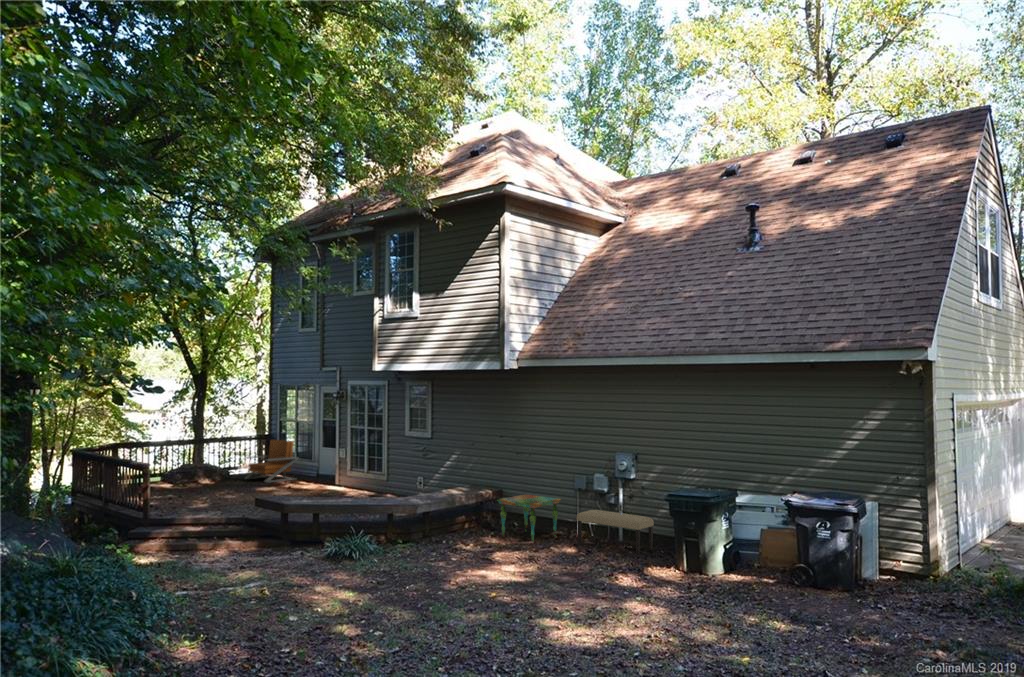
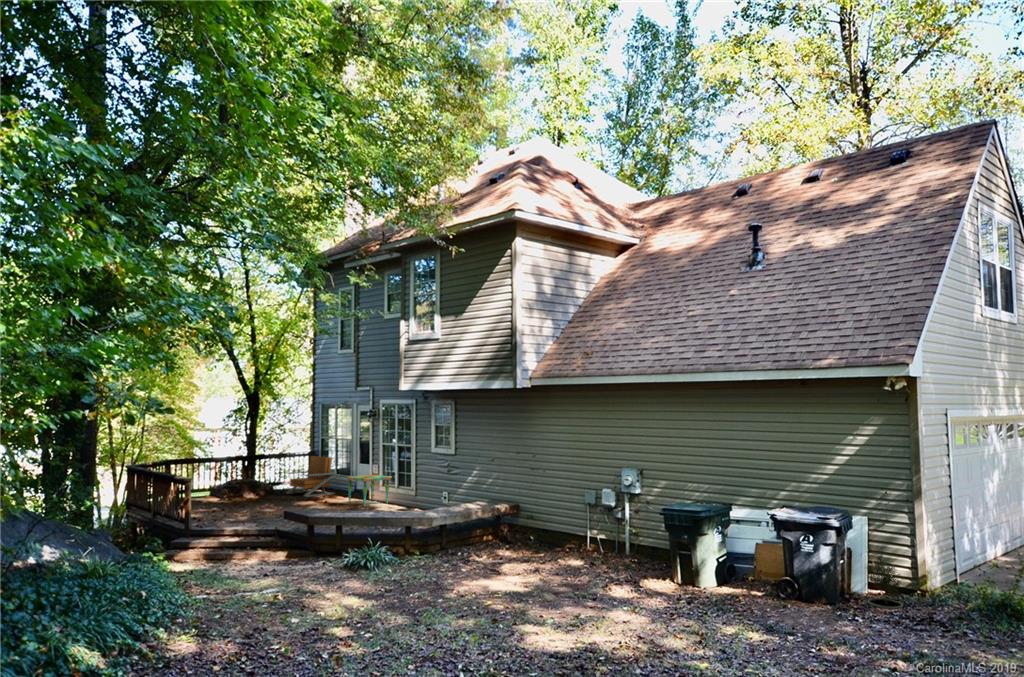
side table: present [497,495,561,542] -> present [346,475,392,506]
bench: present [577,510,654,554] -> none [584,524,658,568]
potted tree: none [876,533,920,594] -> present [867,554,903,609]

